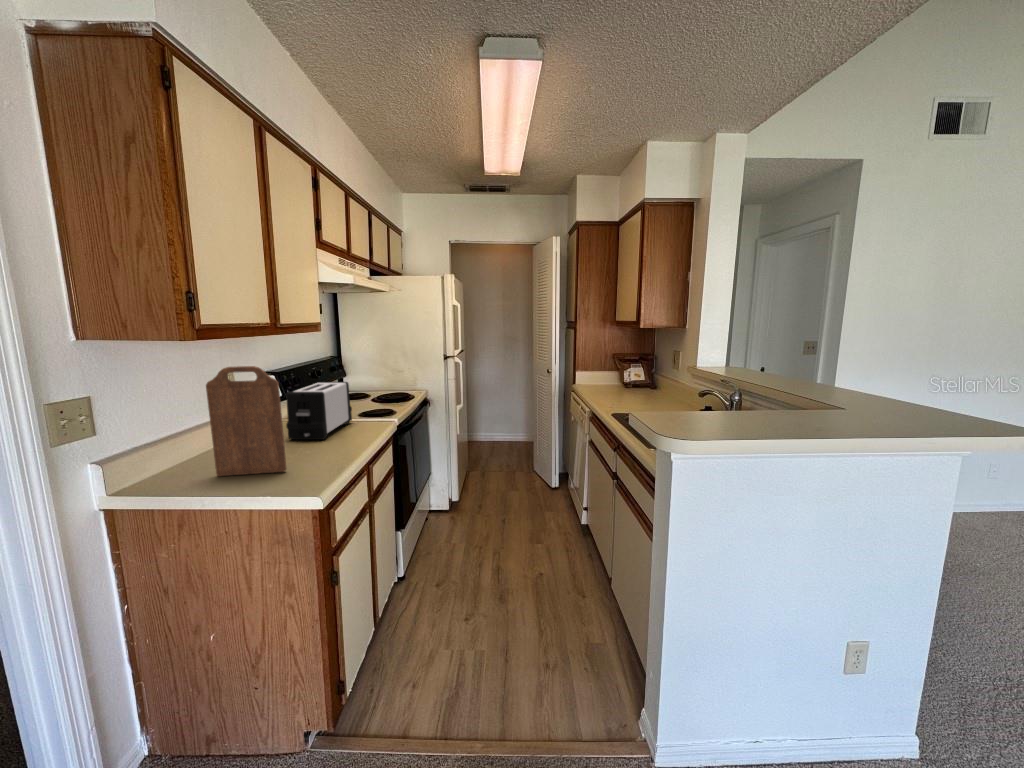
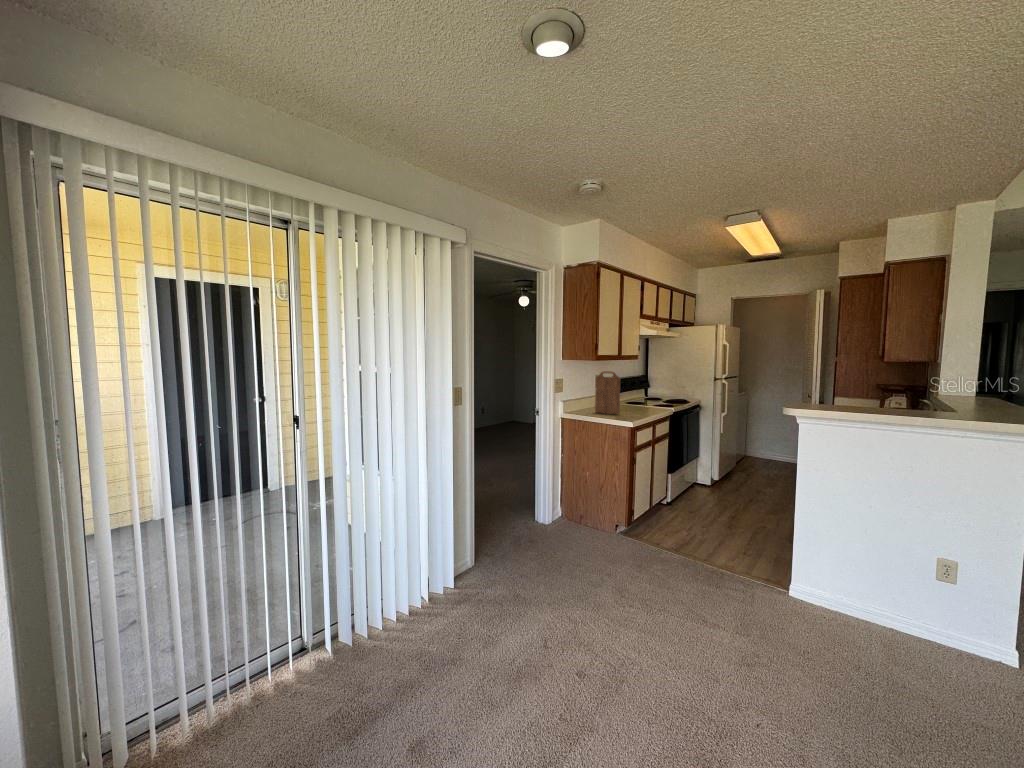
toaster: present [286,382,352,440] -> none [619,385,649,410]

